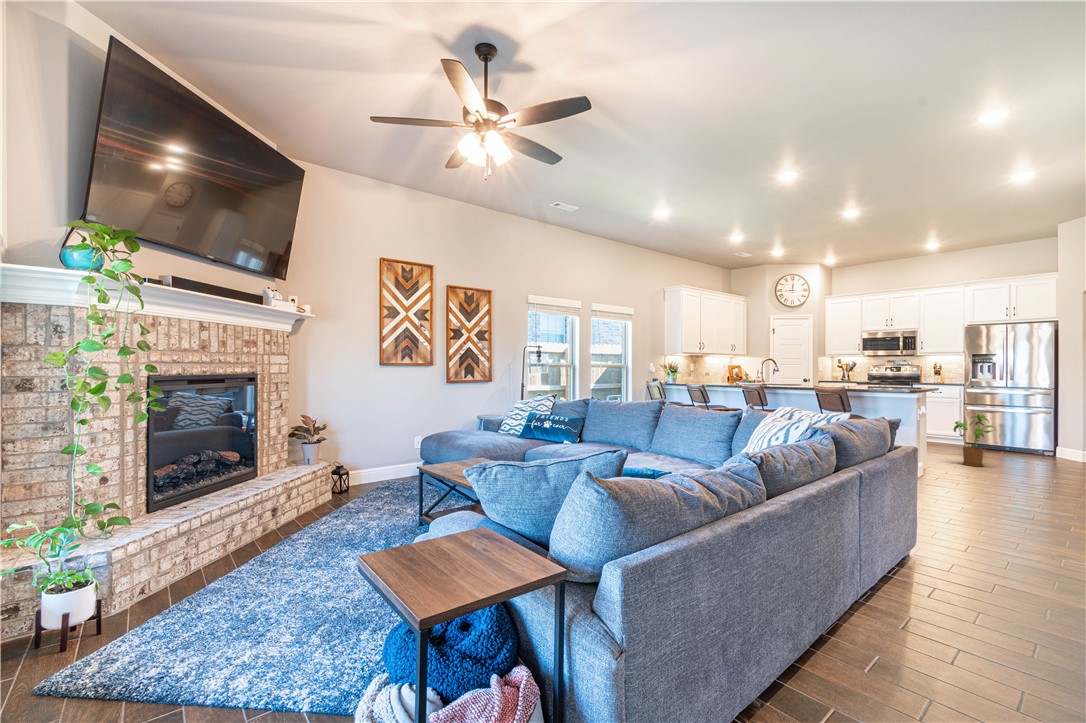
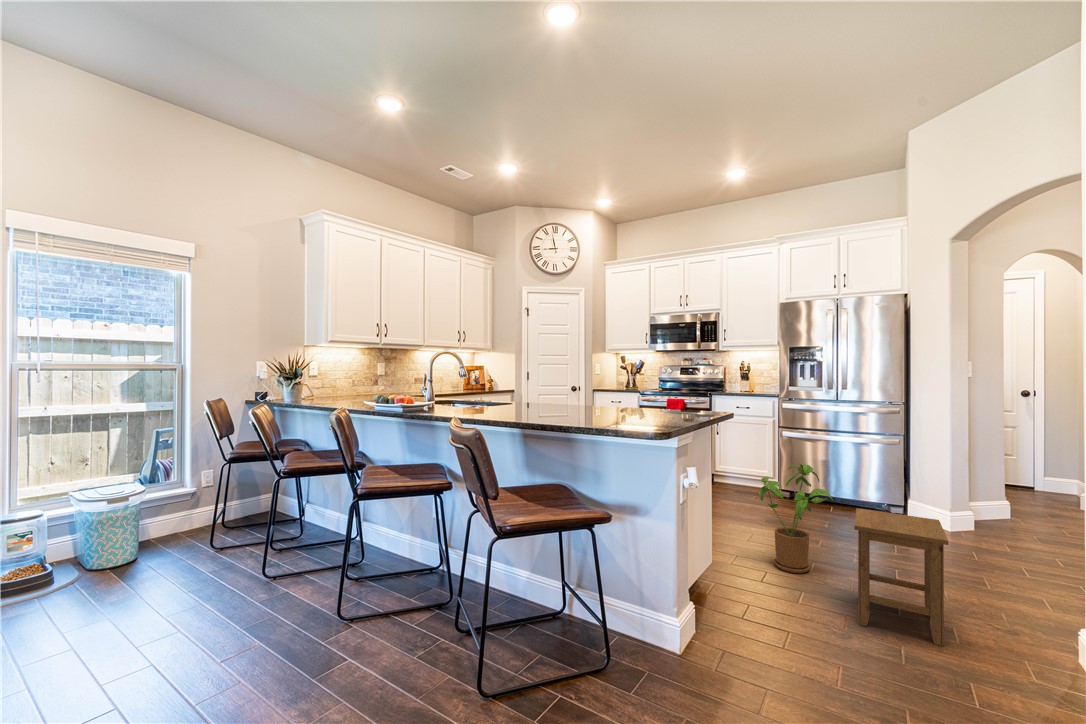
stool: none [1004,431,1051,482] -> present [854,508,949,646]

